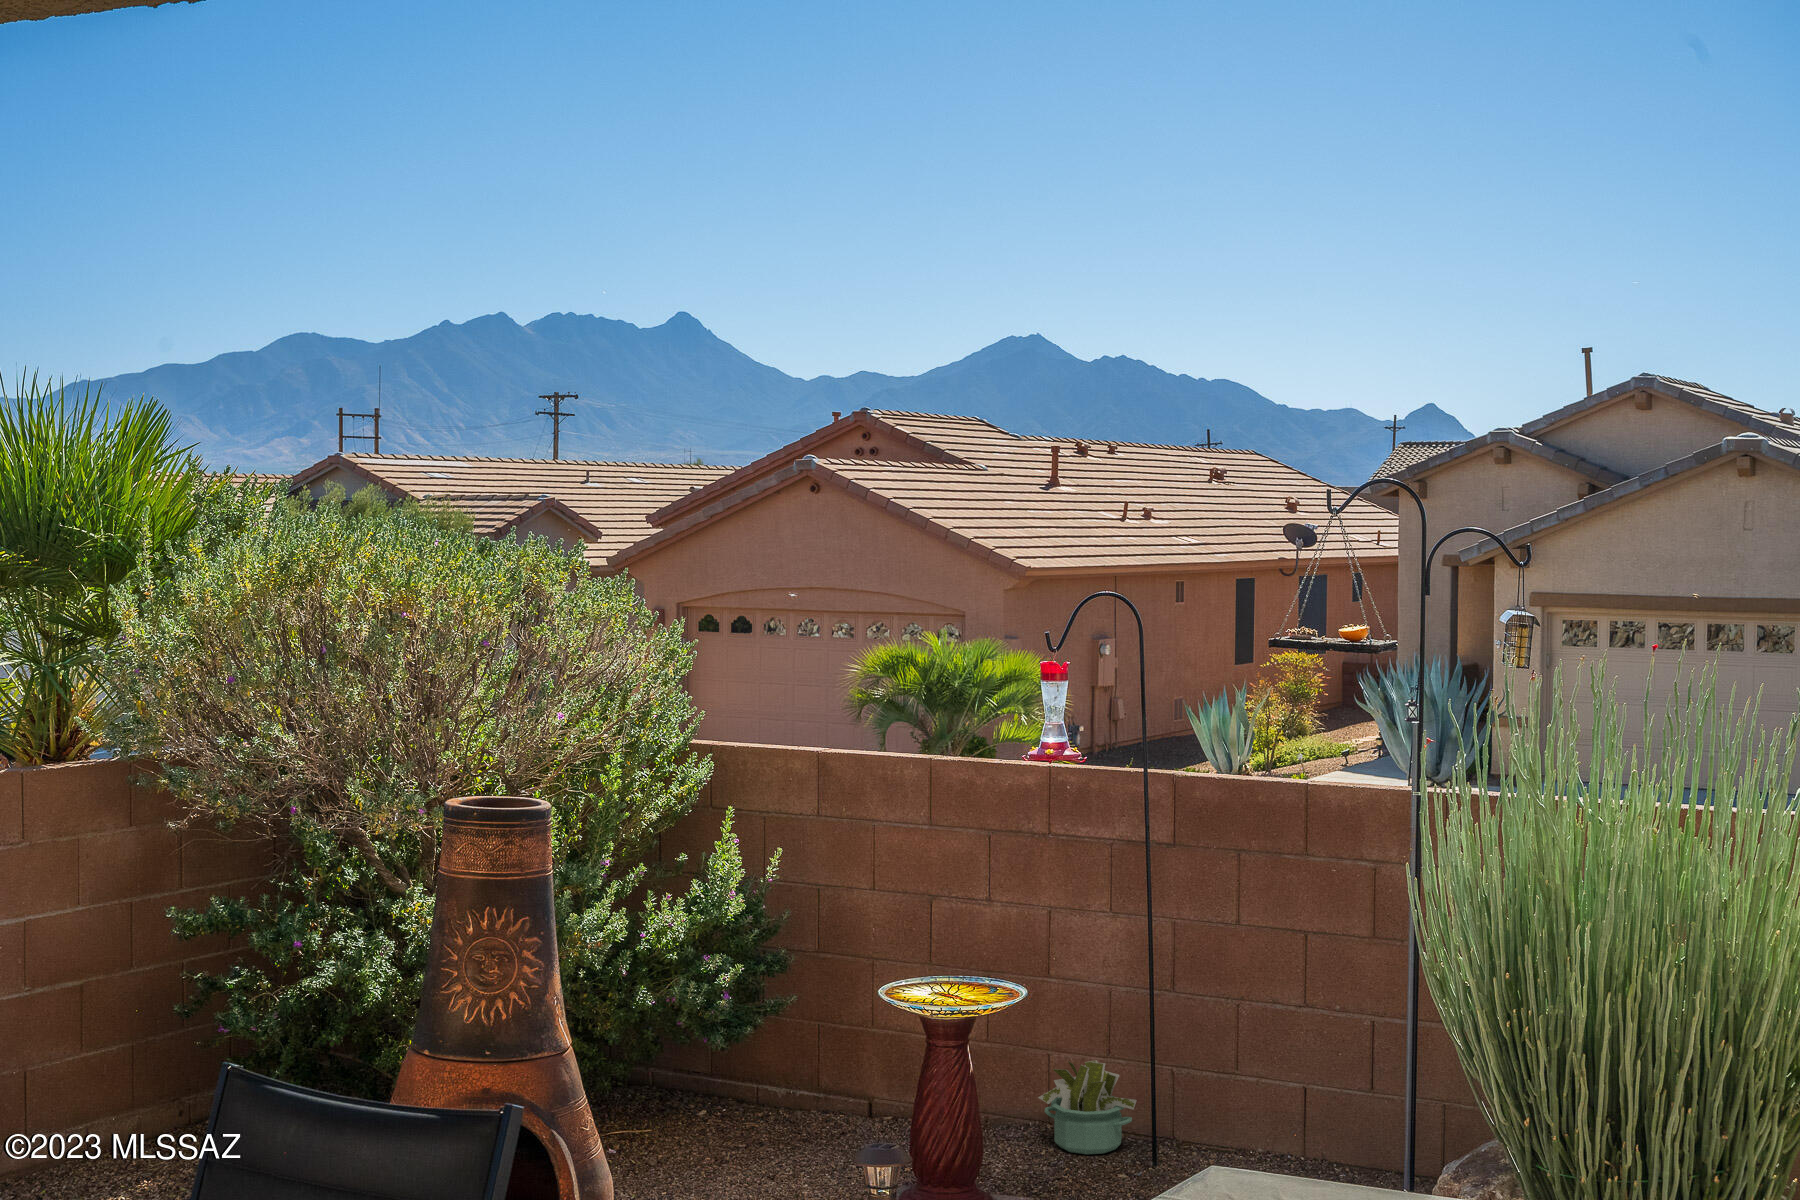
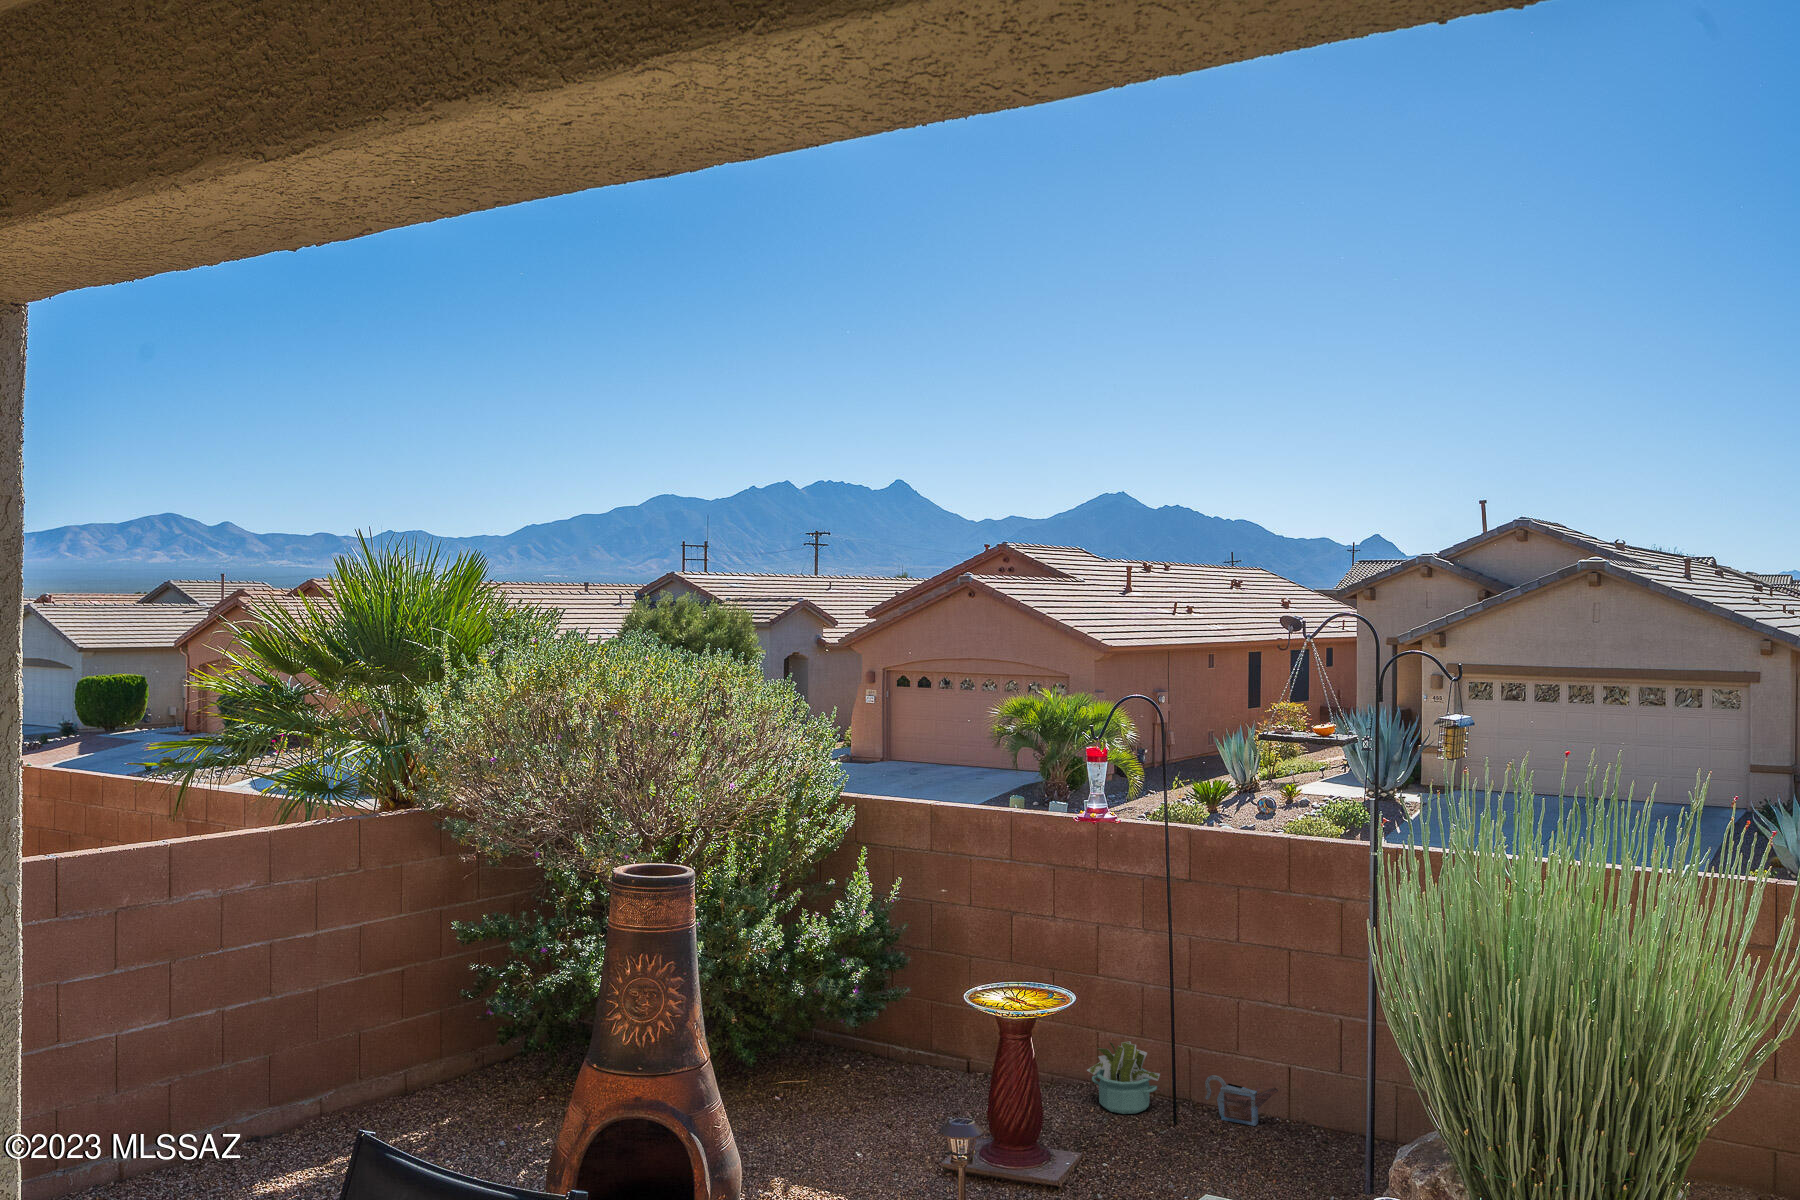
watering can: none [1195,1101,1293,1165] -> present [1205,1075,1278,1126]

